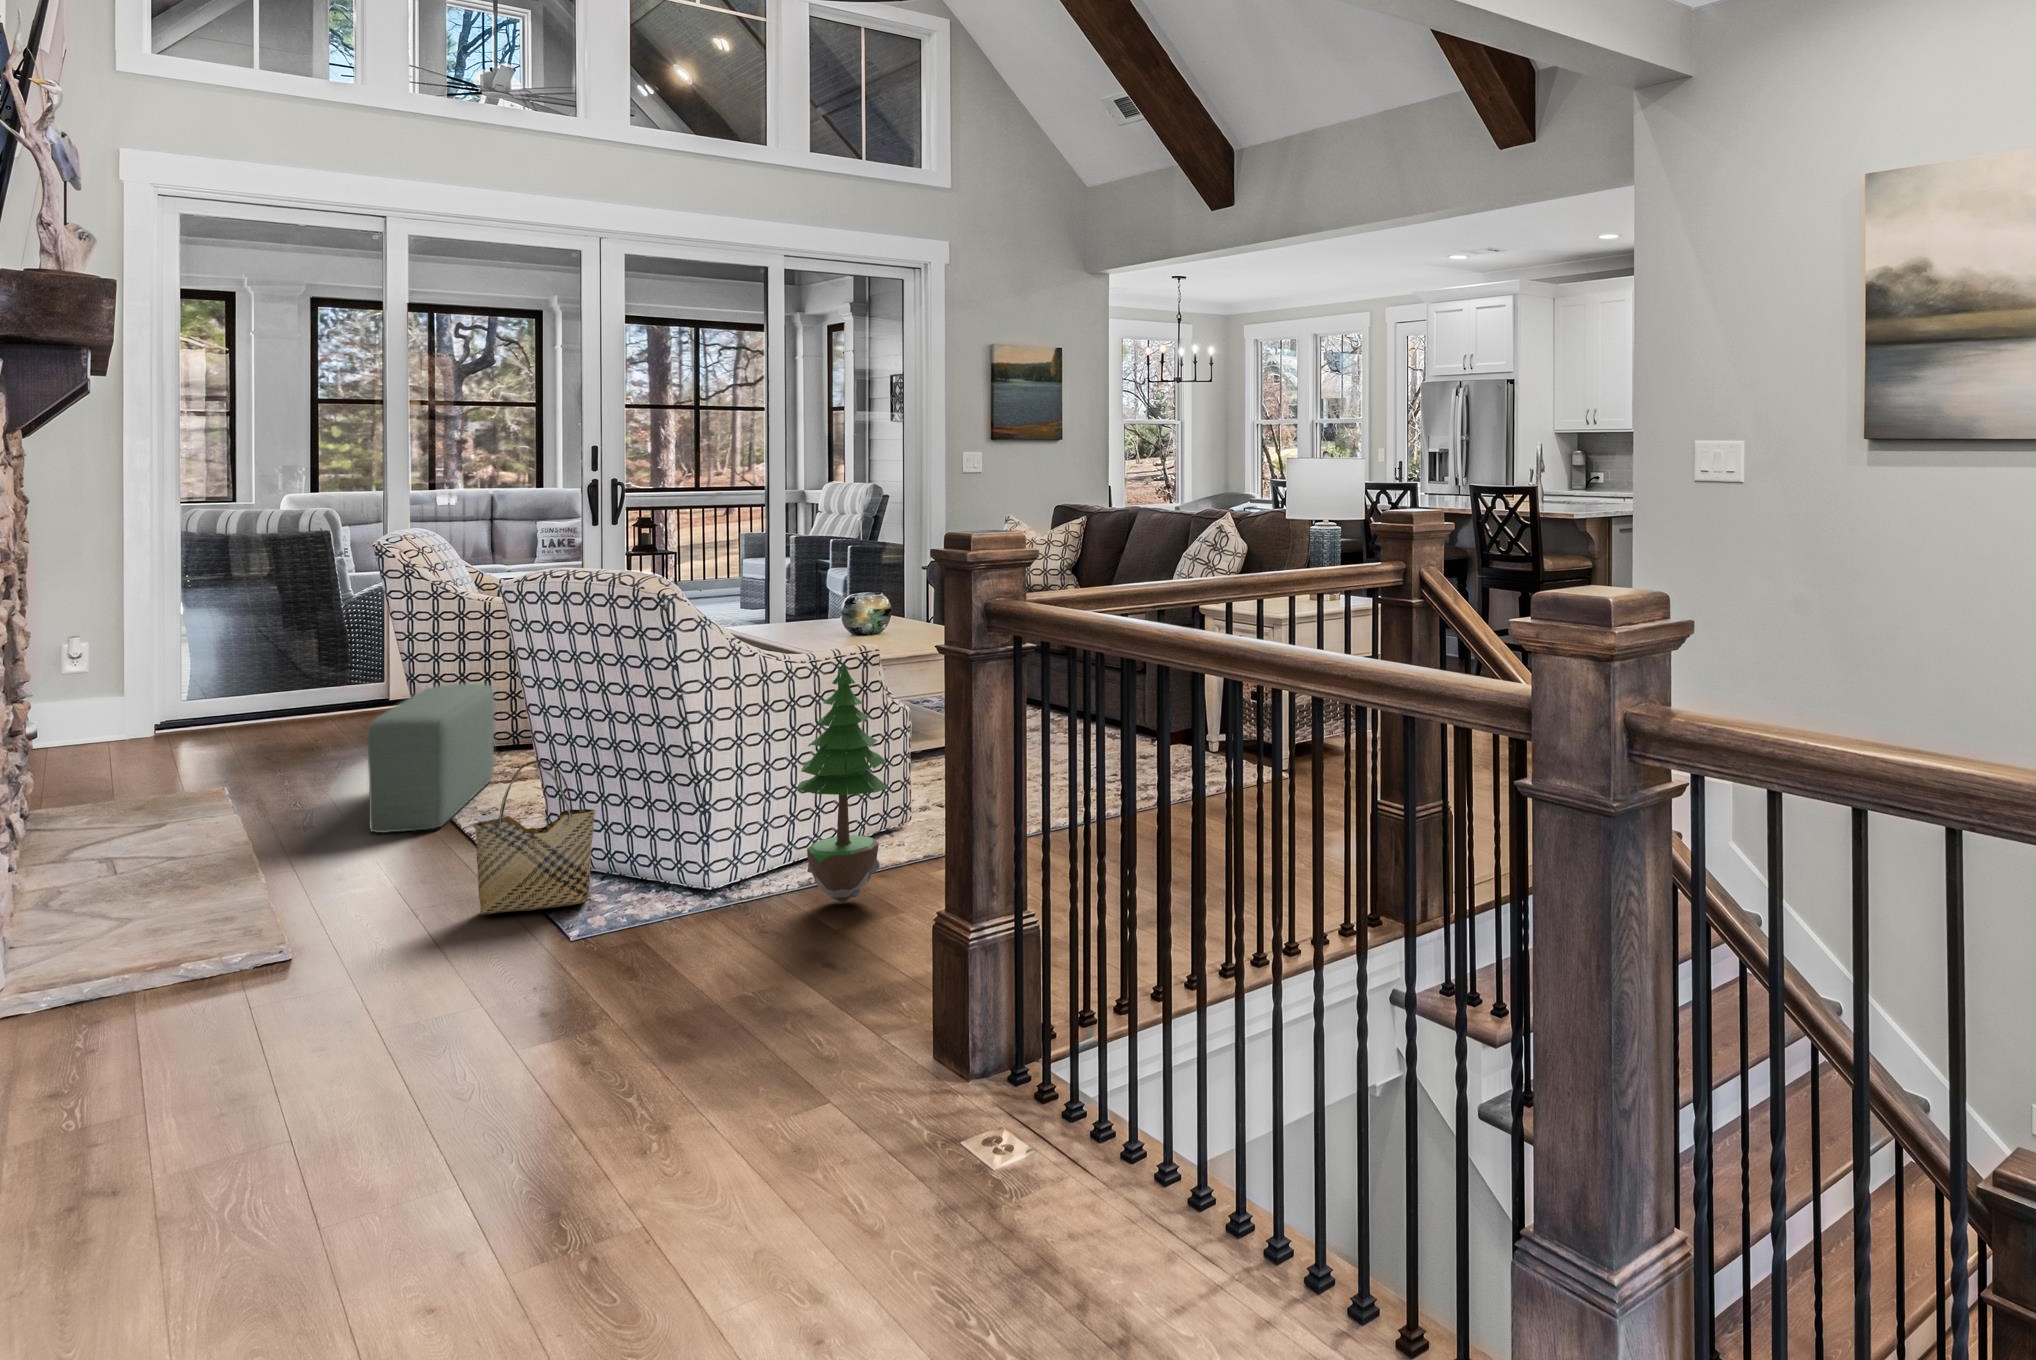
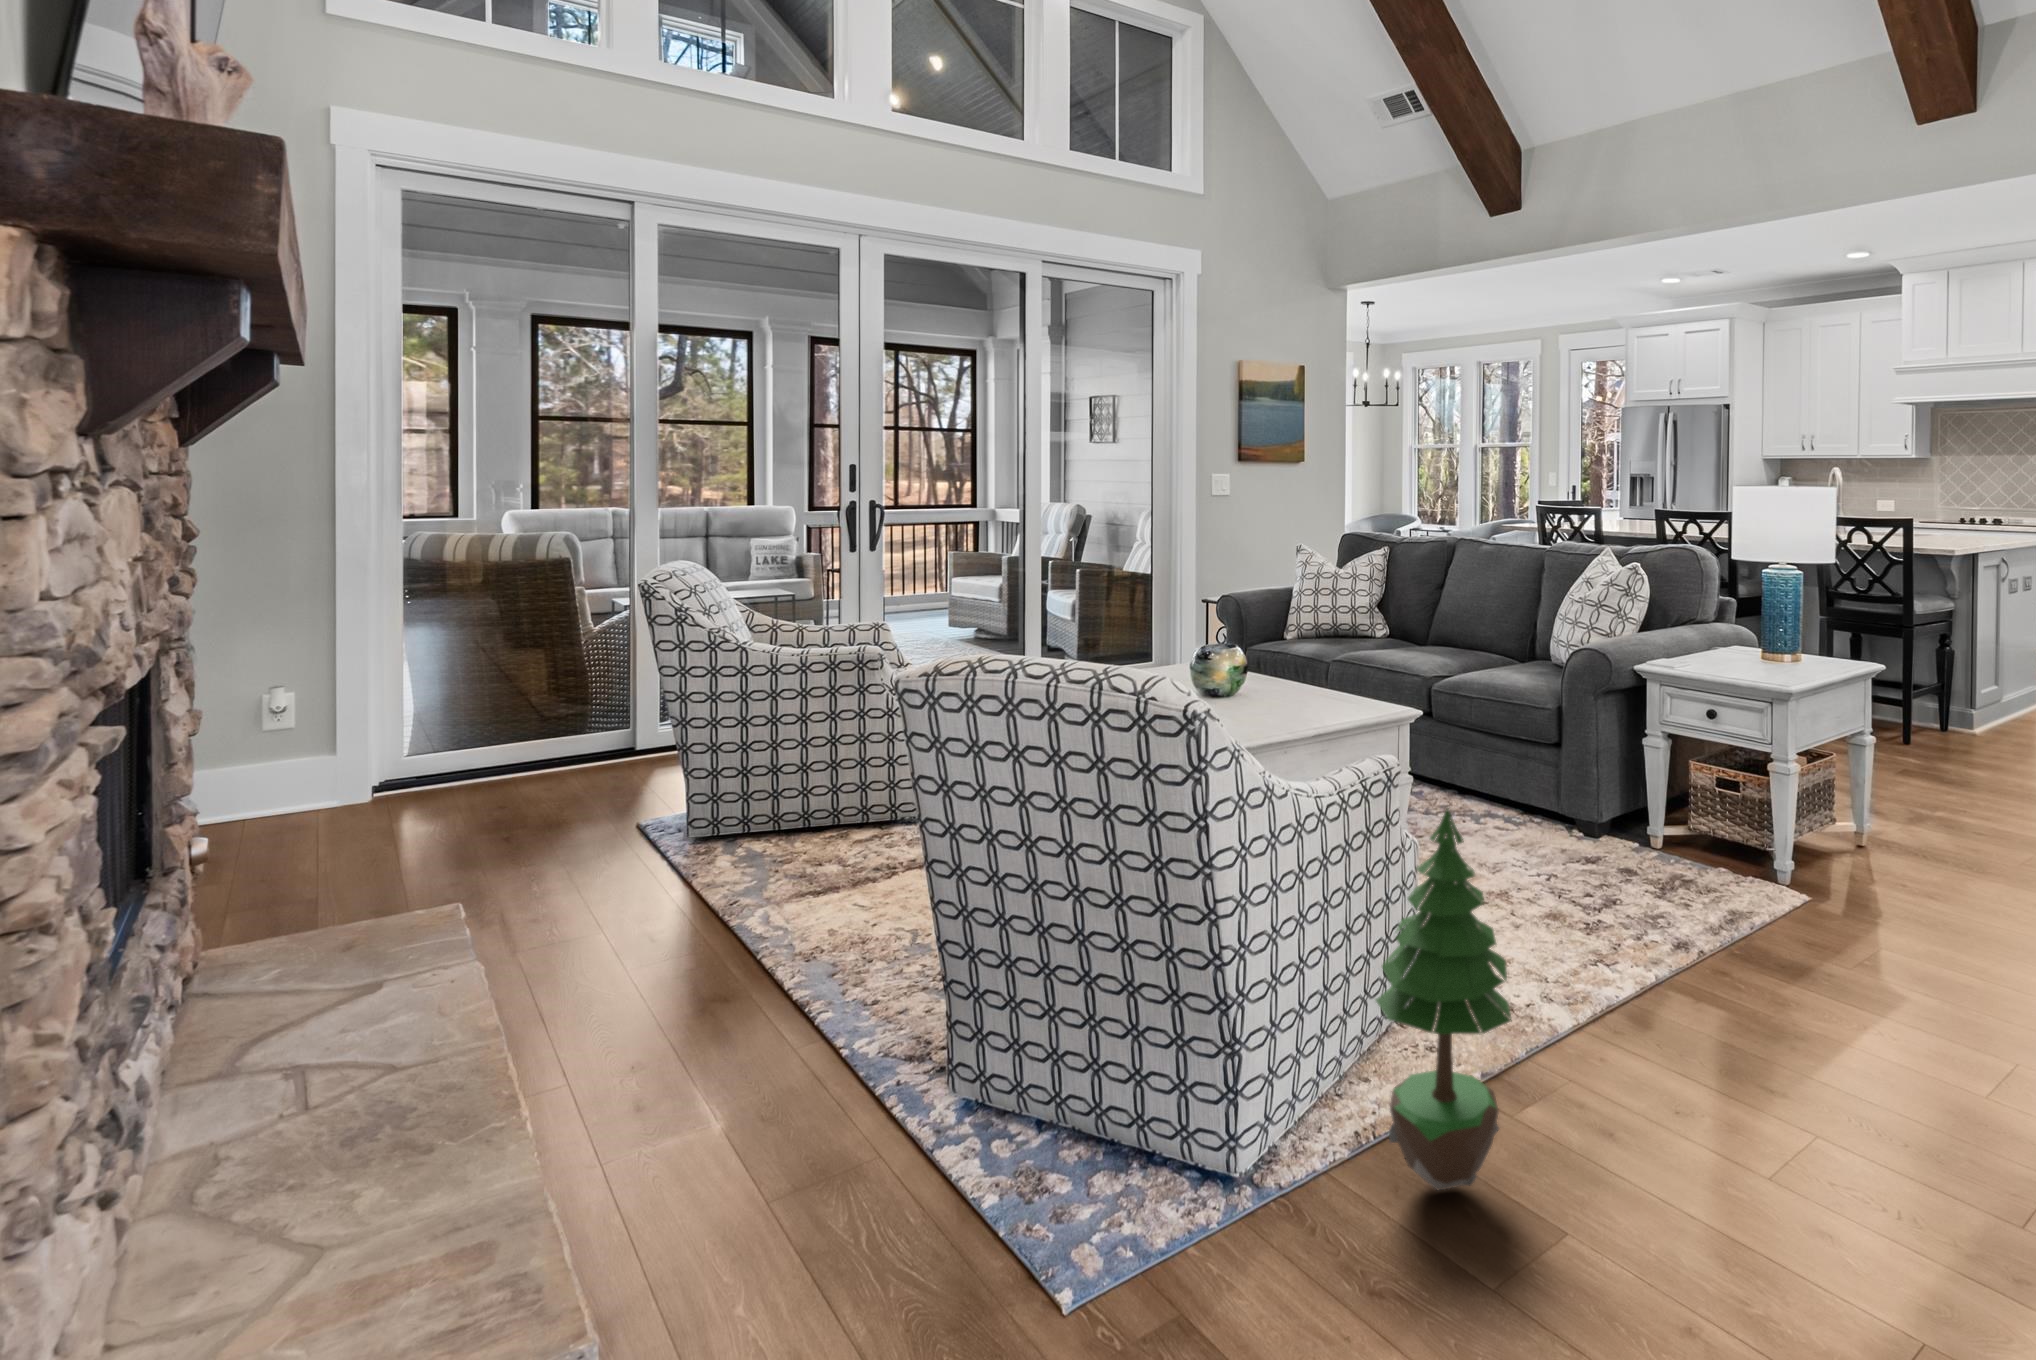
pouf: present [368,684,494,833] -> none [657,768,797,1010]
woven basket: present [473,760,596,915] -> none [873,965,1052,1253]

